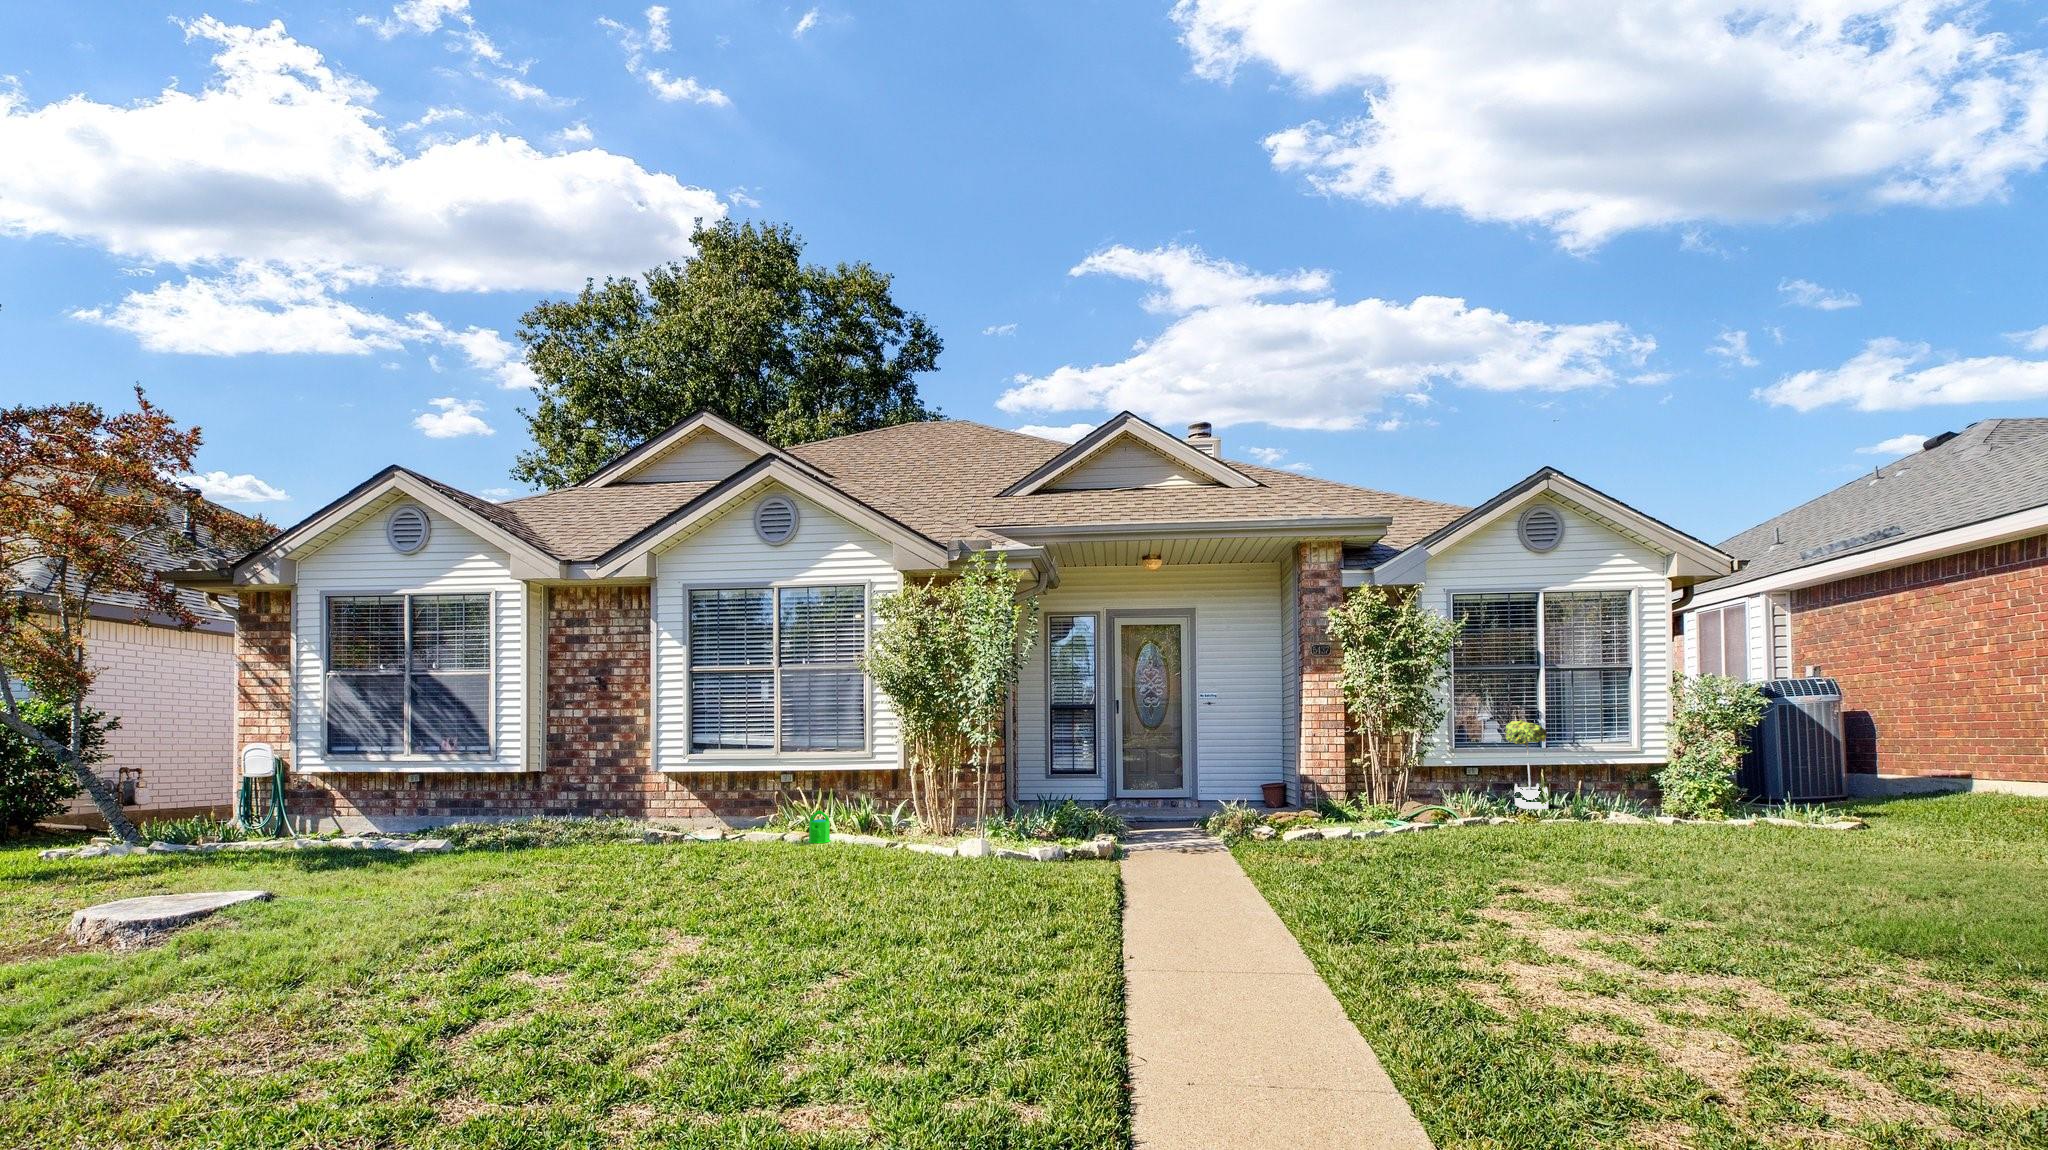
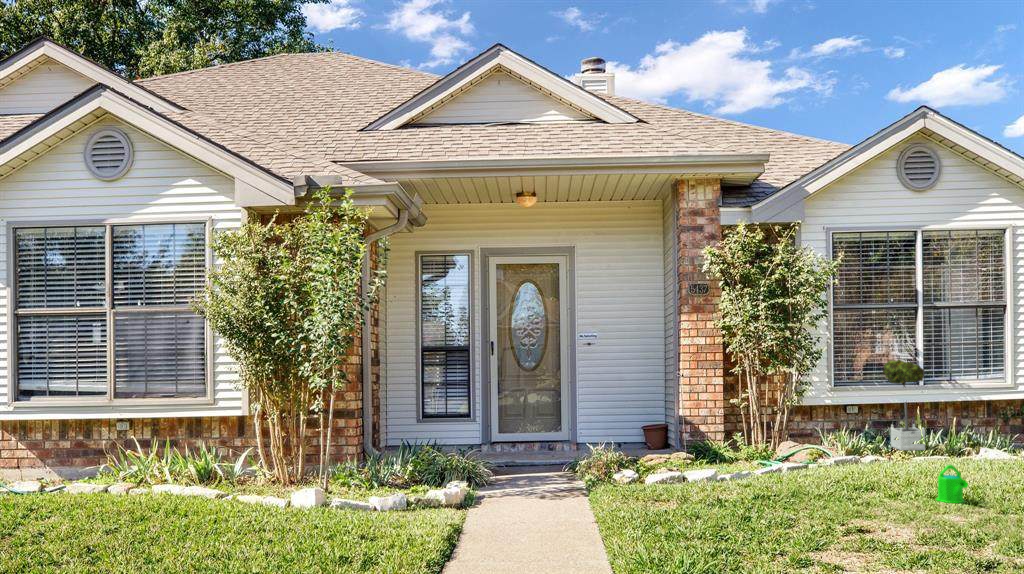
watering can: present [808,811,831,843] -> present [936,465,968,503]

